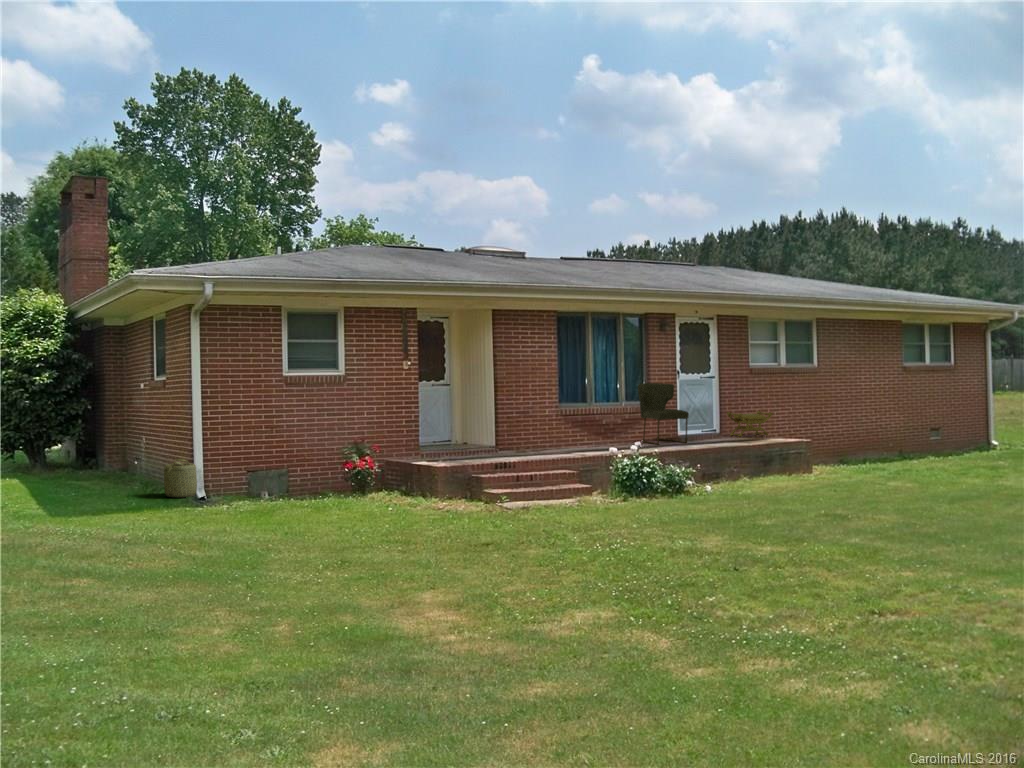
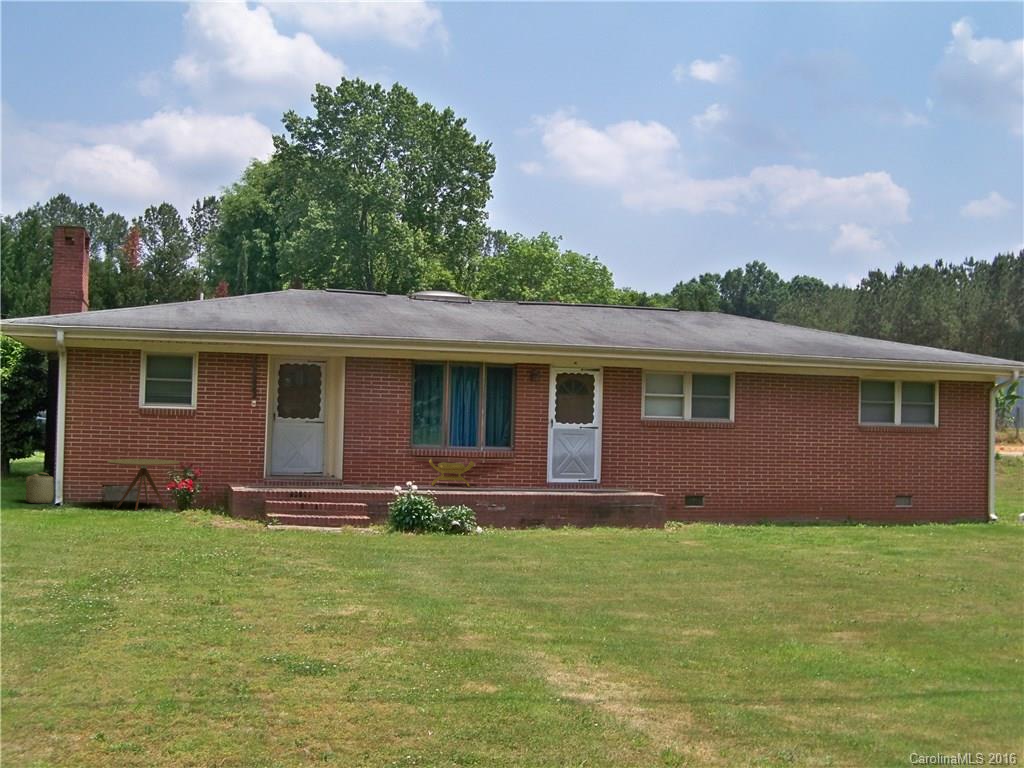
chair: present [638,383,689,445] -> none [494,430,538,490]
stool: present [727,411,773,437] -> present [429,460,474,487]
round table: none [272,435,354,497] -> present [107,459,180,511]

